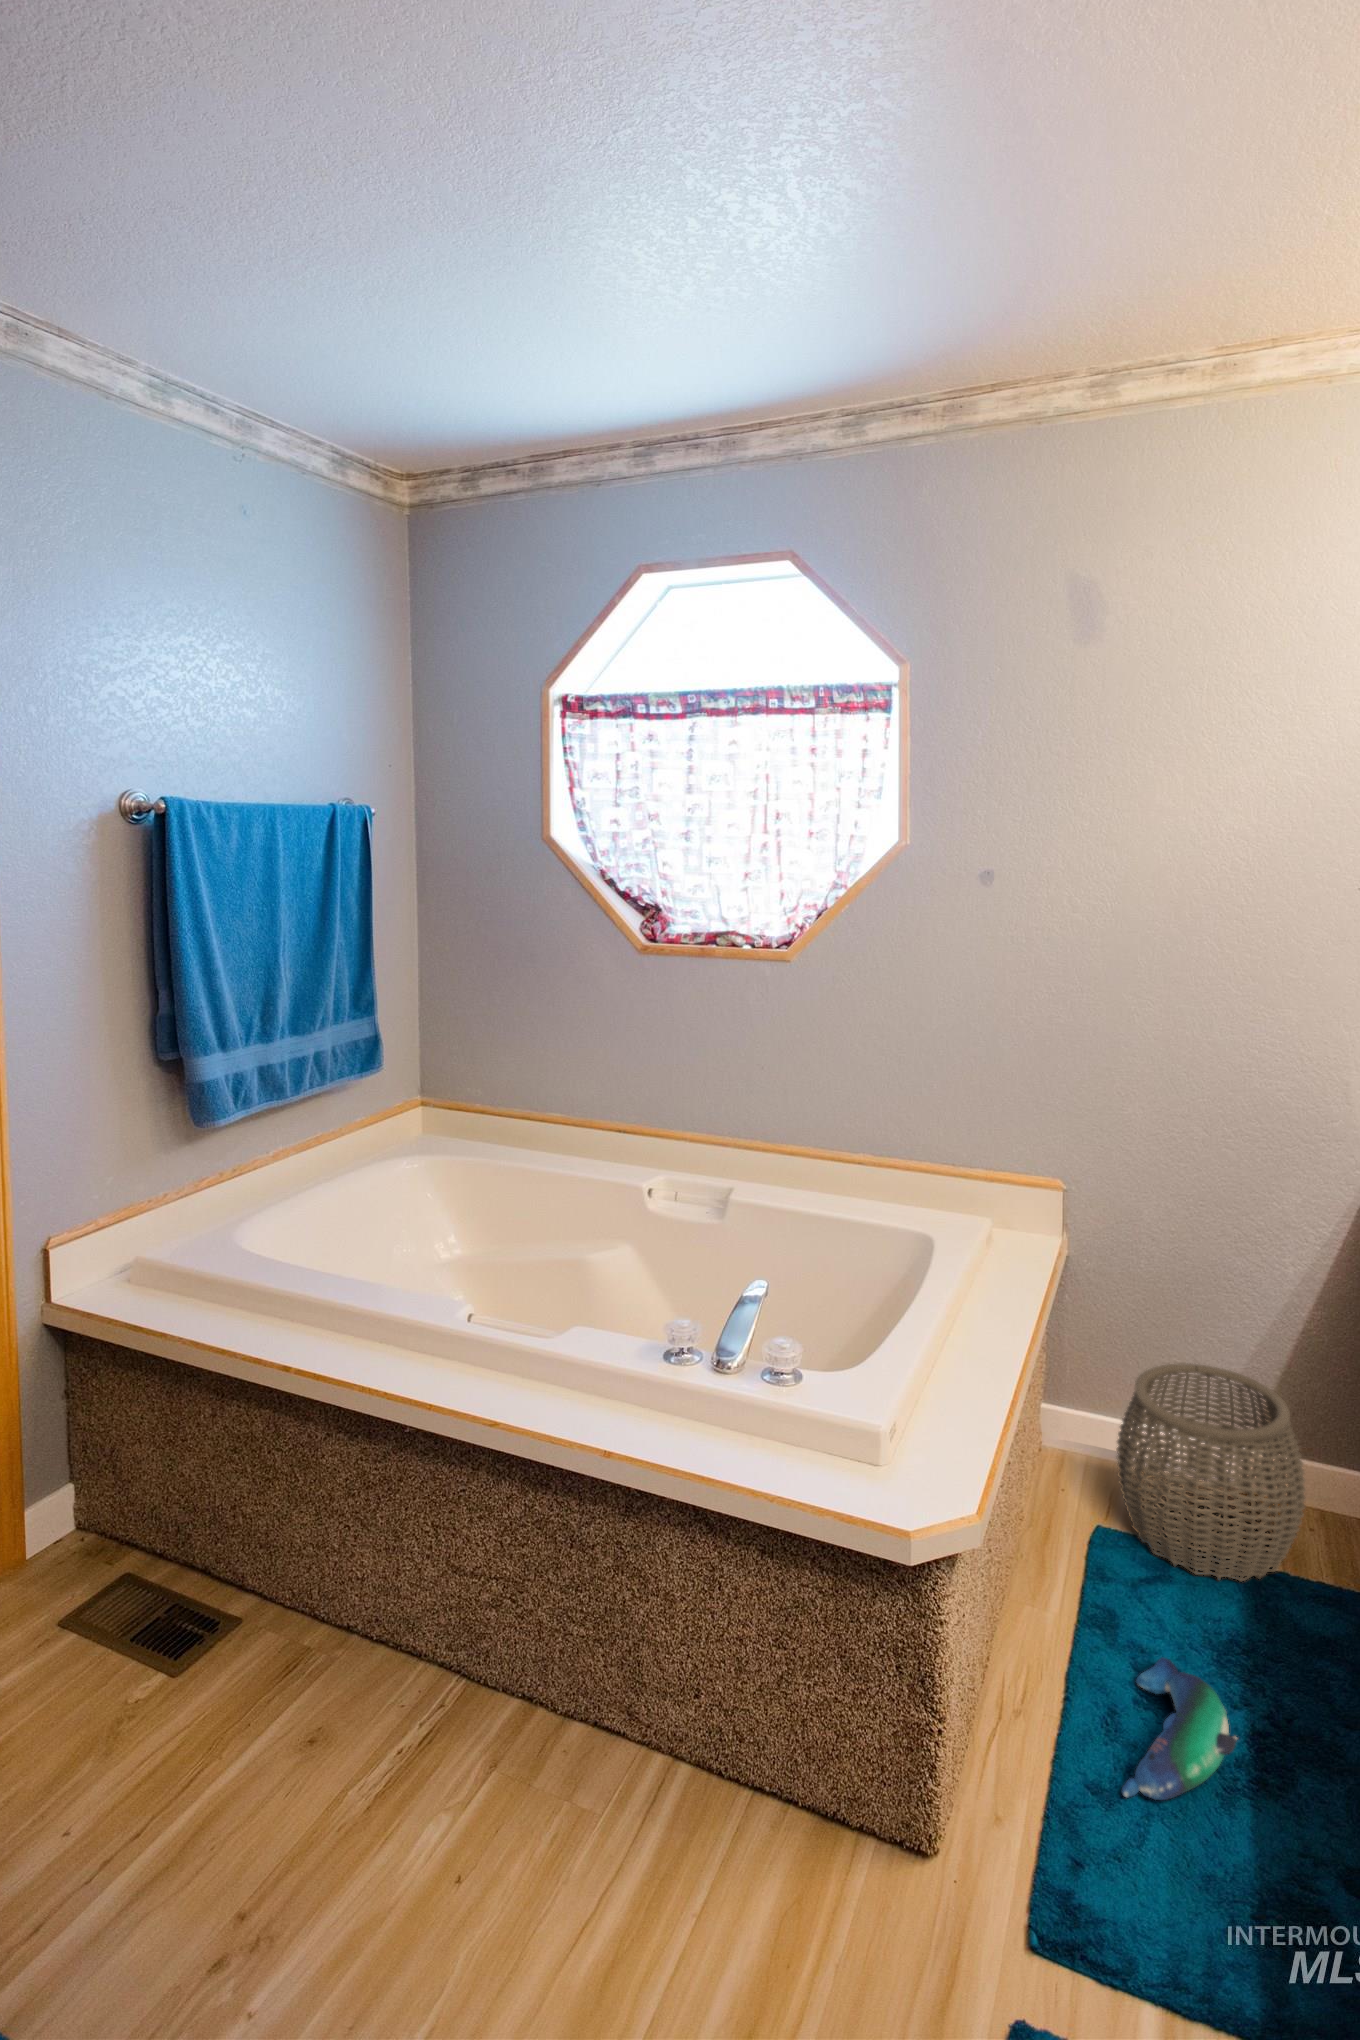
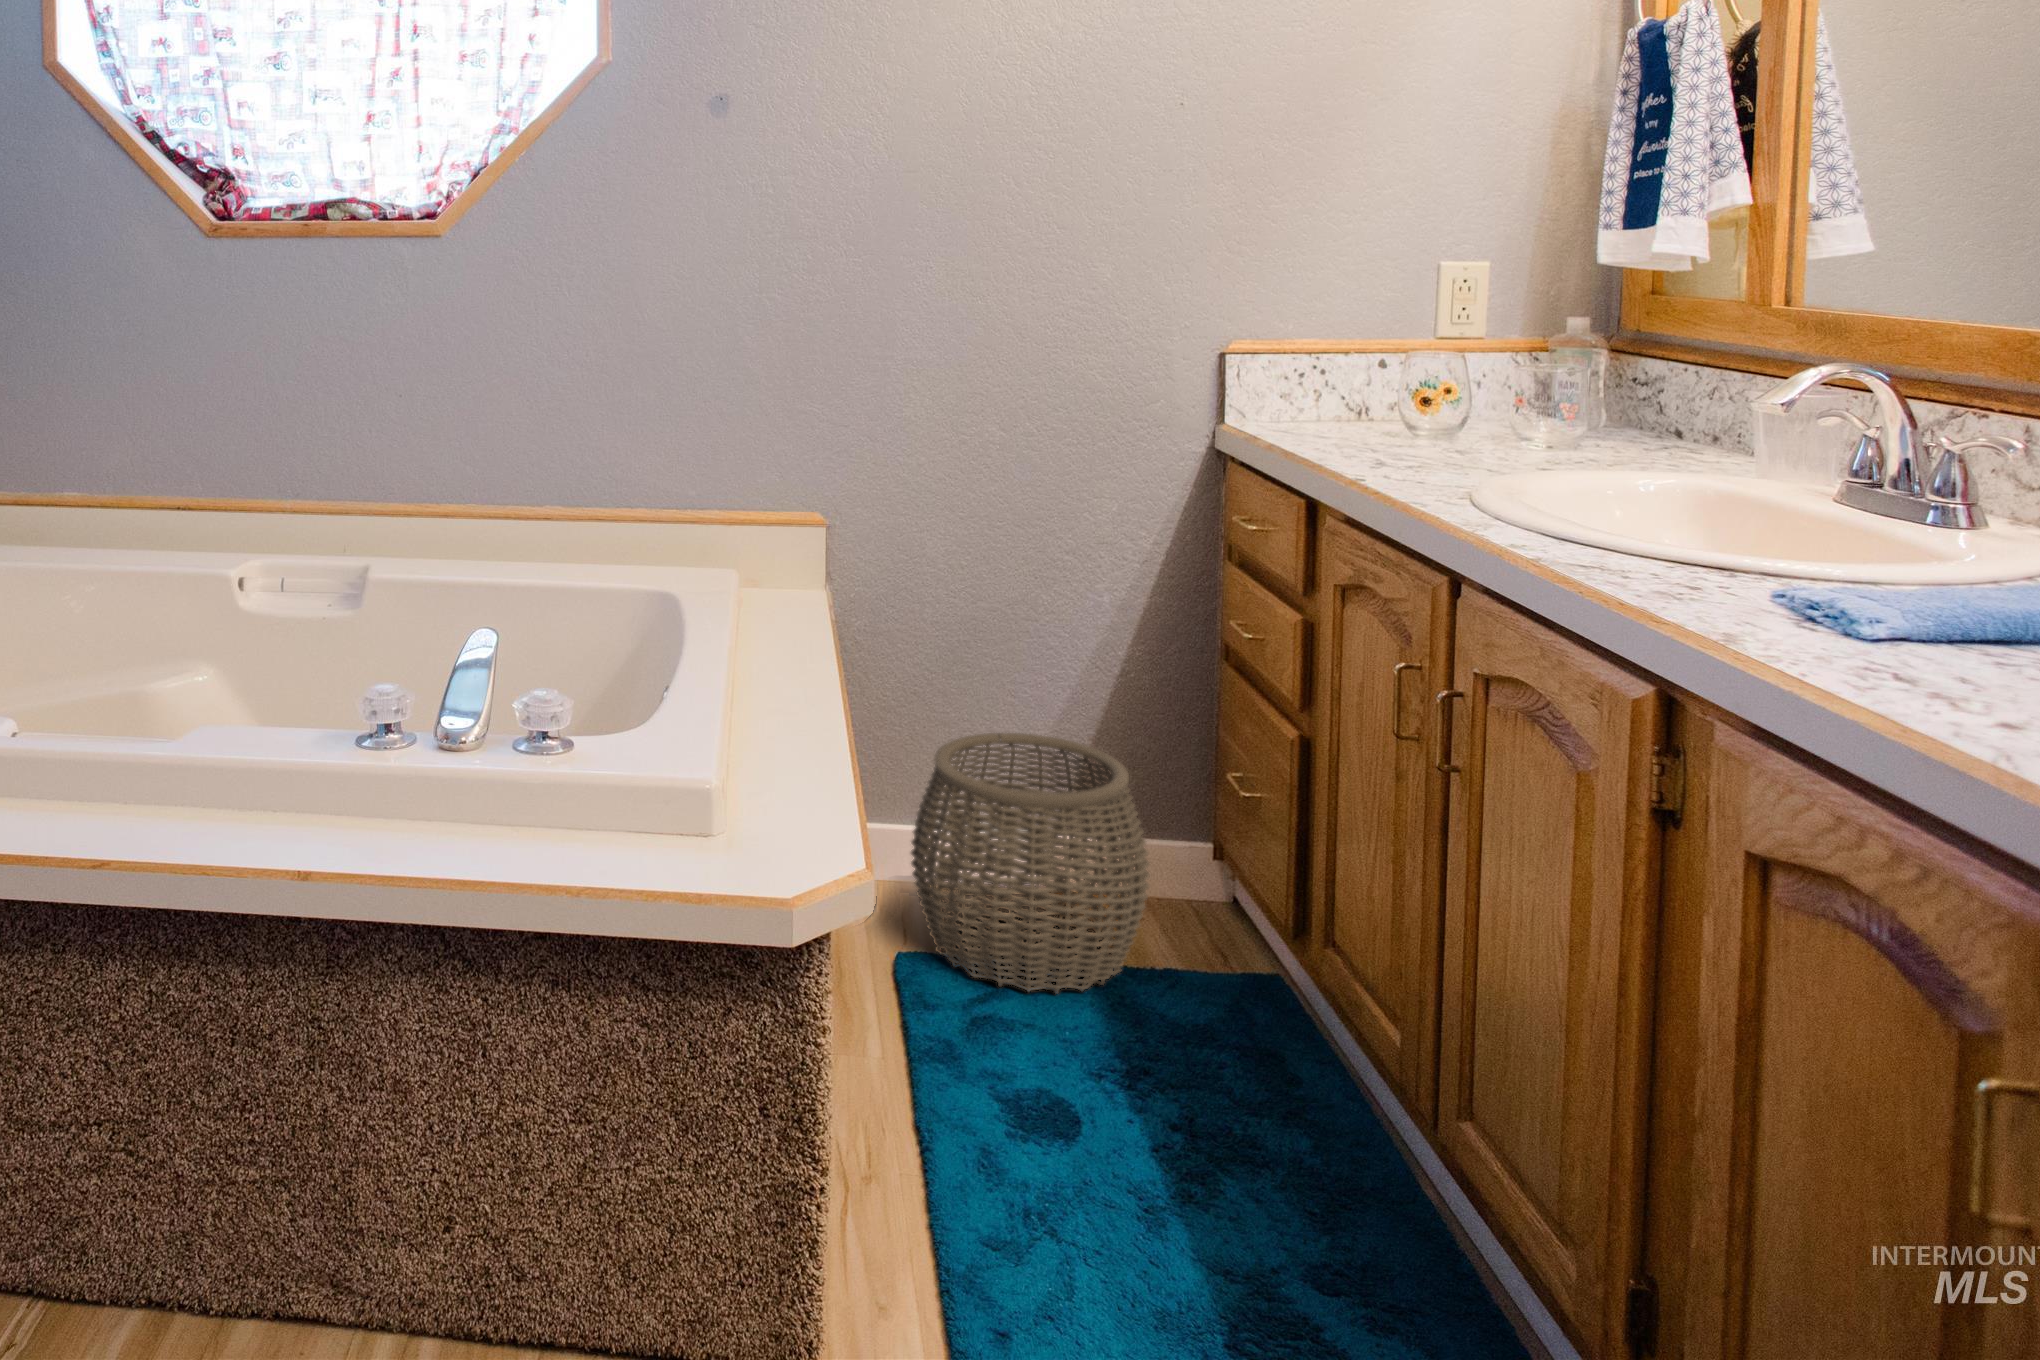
plush toy: present [1121,1658,1237,1800] -> none [1001,1084,1161,1257]

